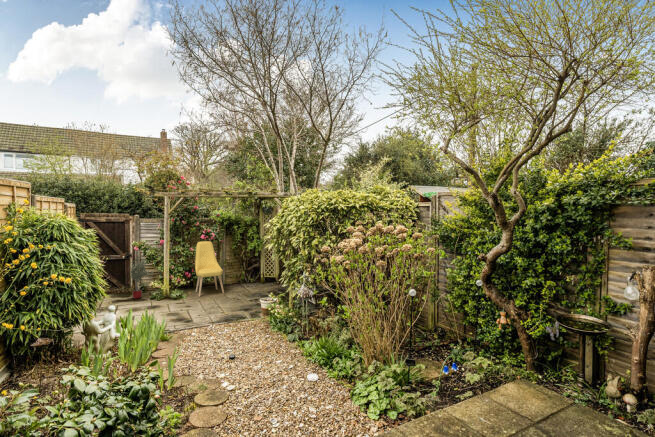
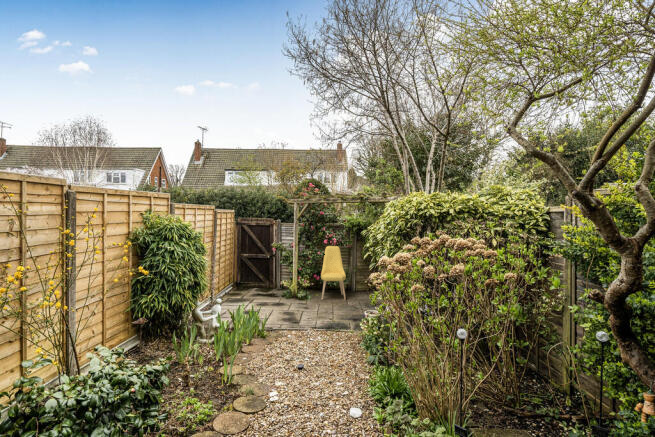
potted tree: present [130,257,153,299] -> none [267,257,288,294]

